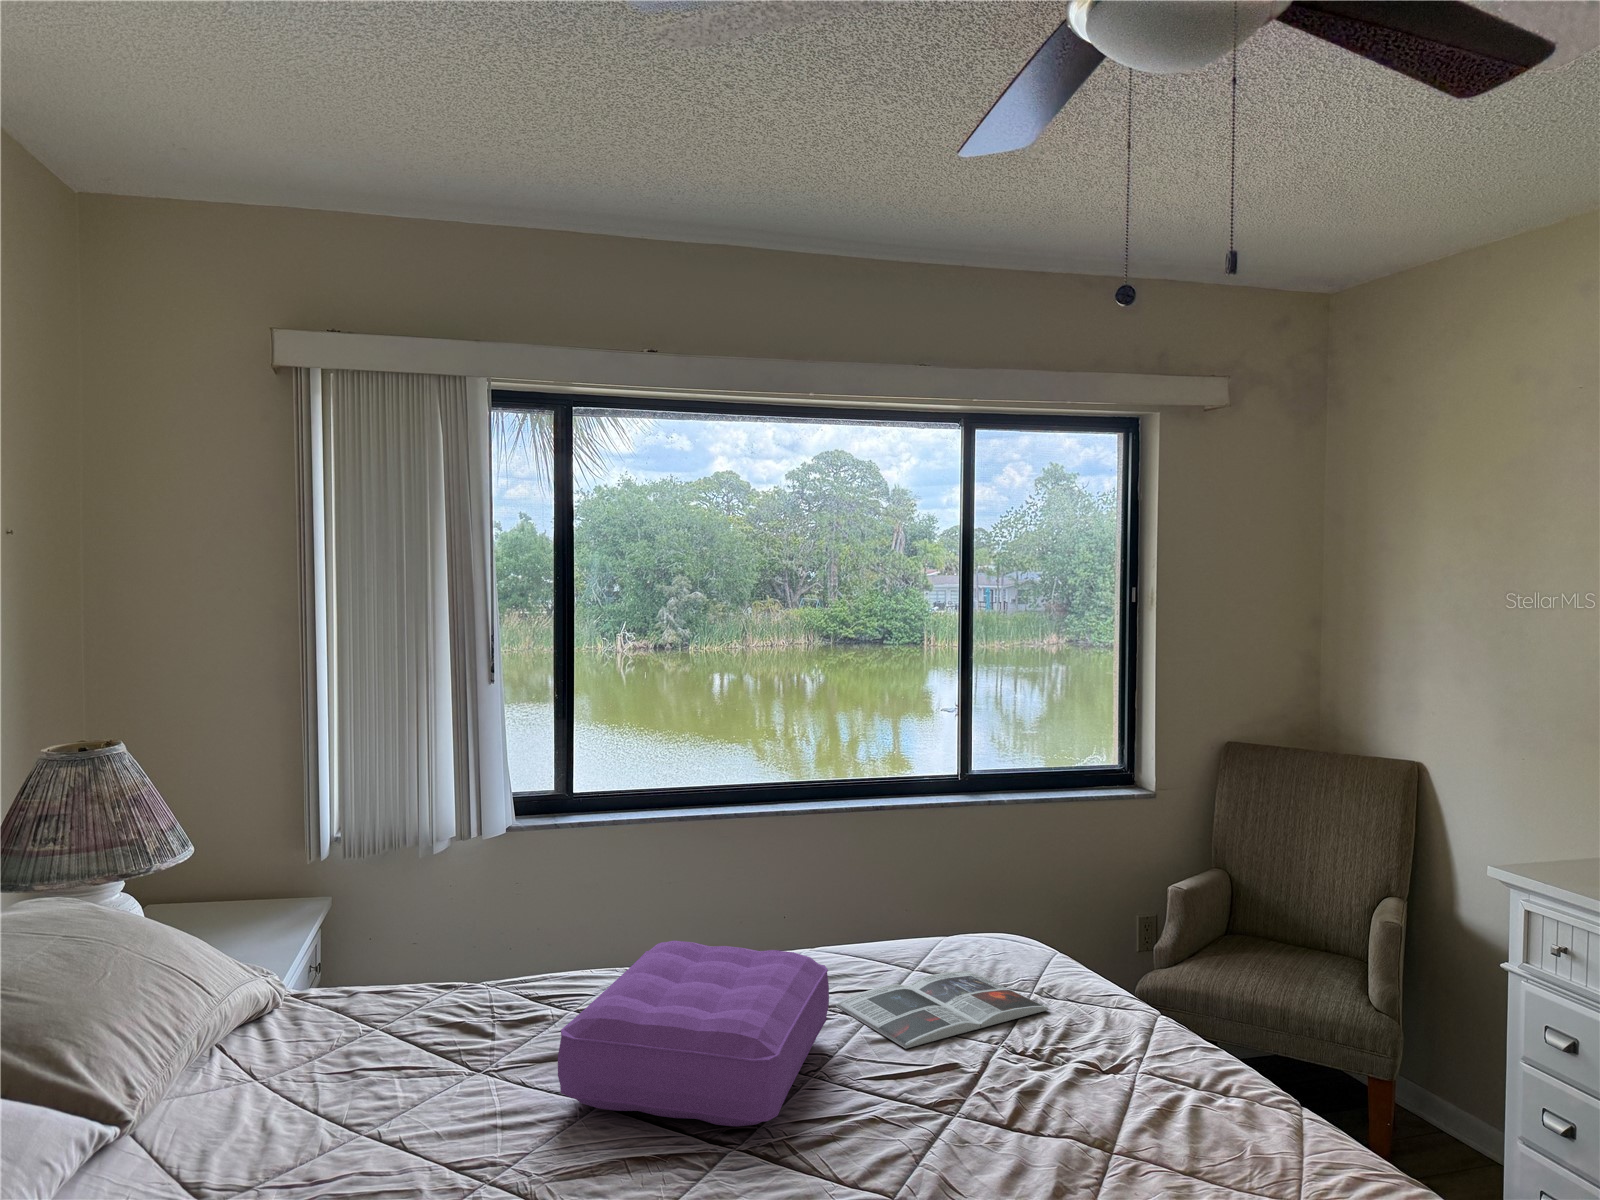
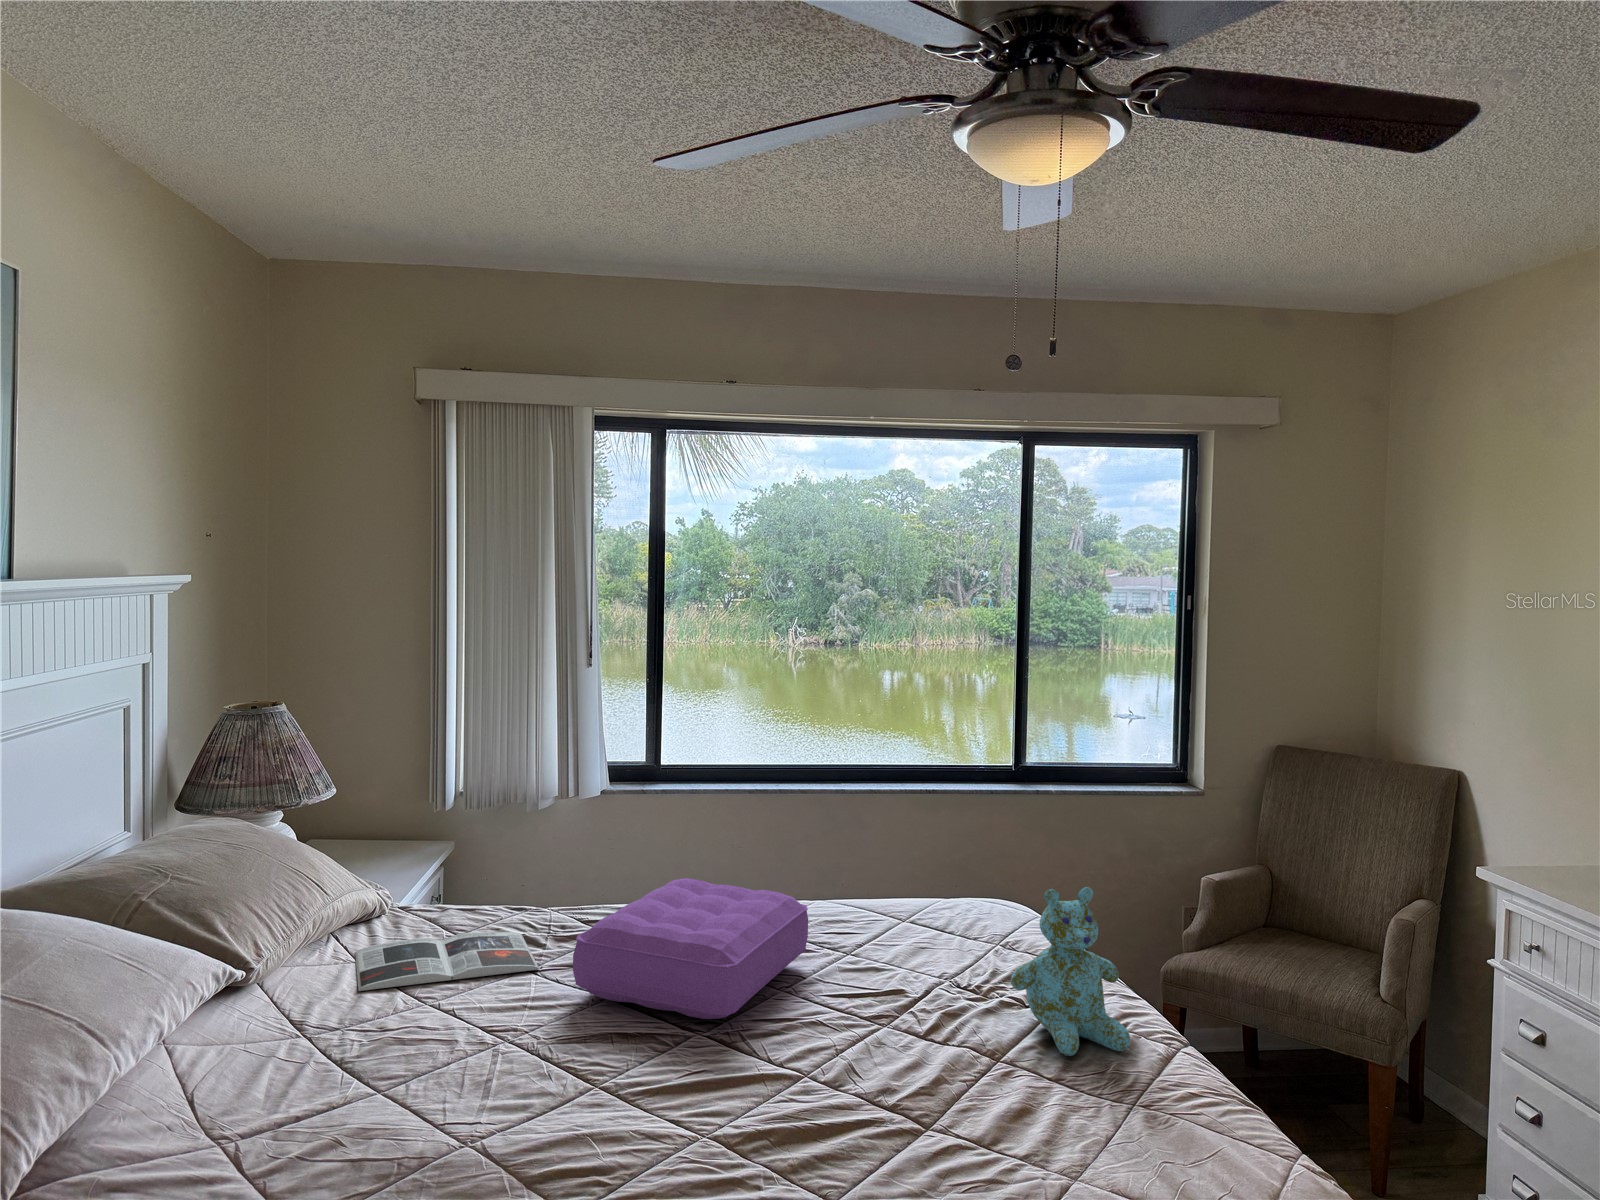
stuffed bear: none [1096,928,1243,1135] -> present [1011,887,1131,1056]
magazine: present [836,971,1049,1049] -> present [355,932,539,991]

